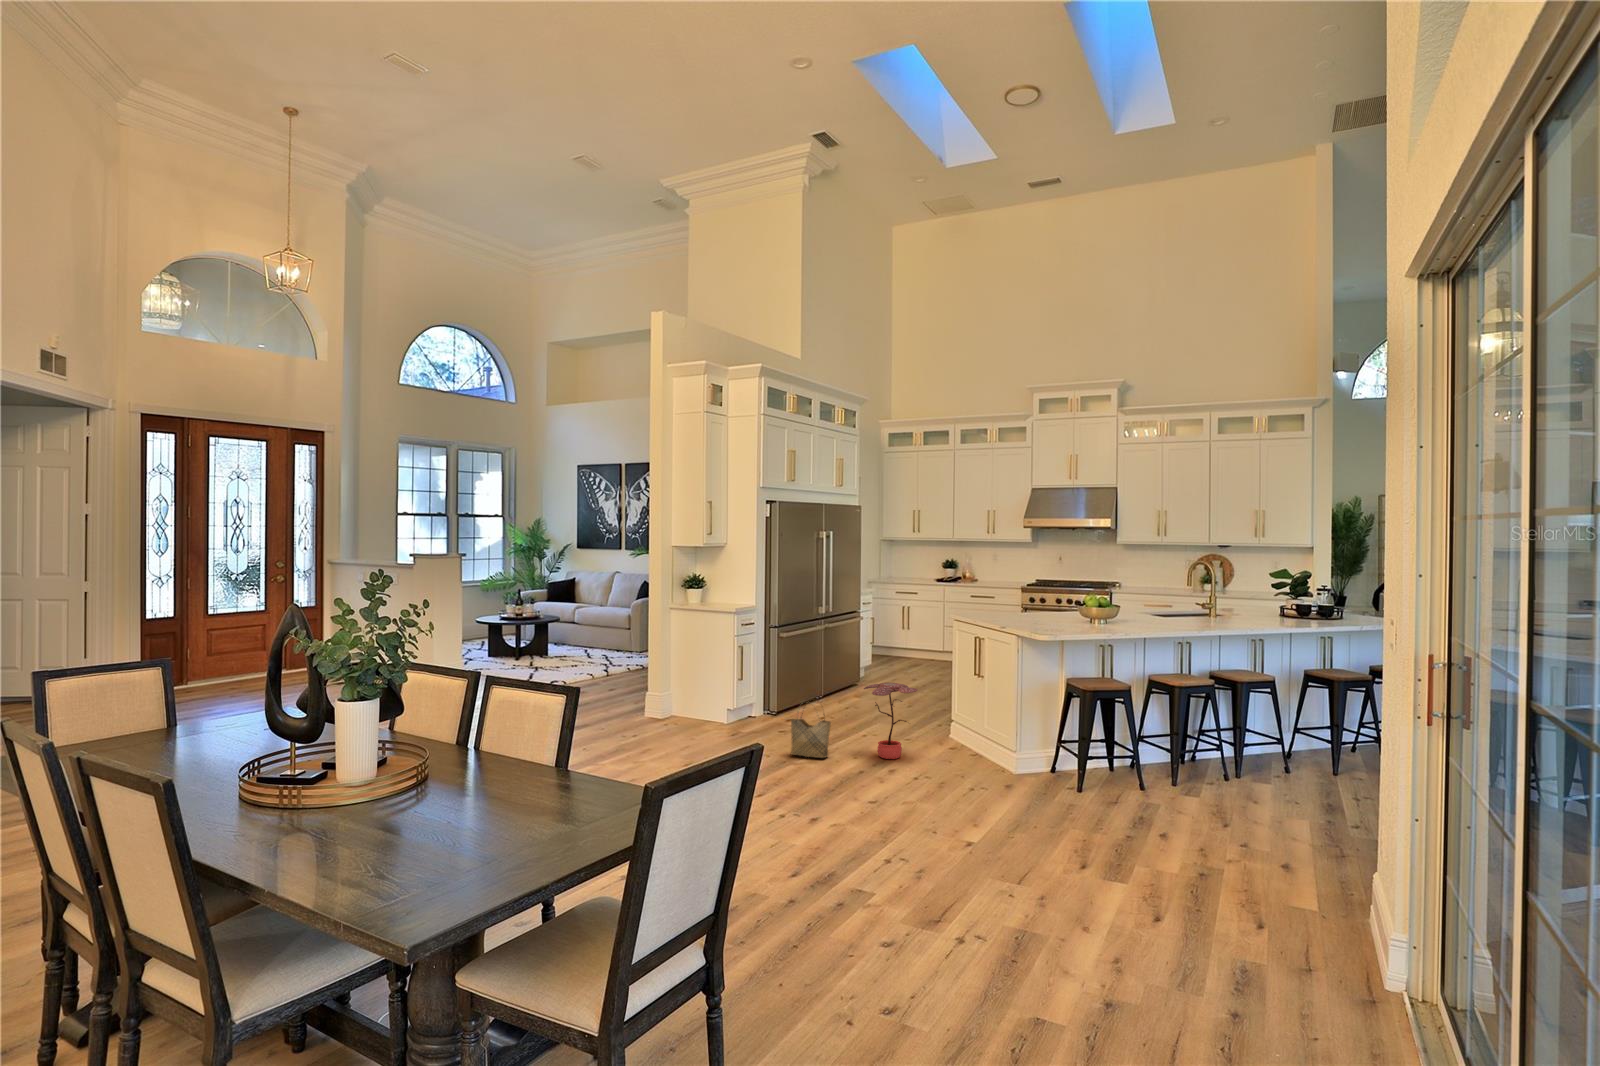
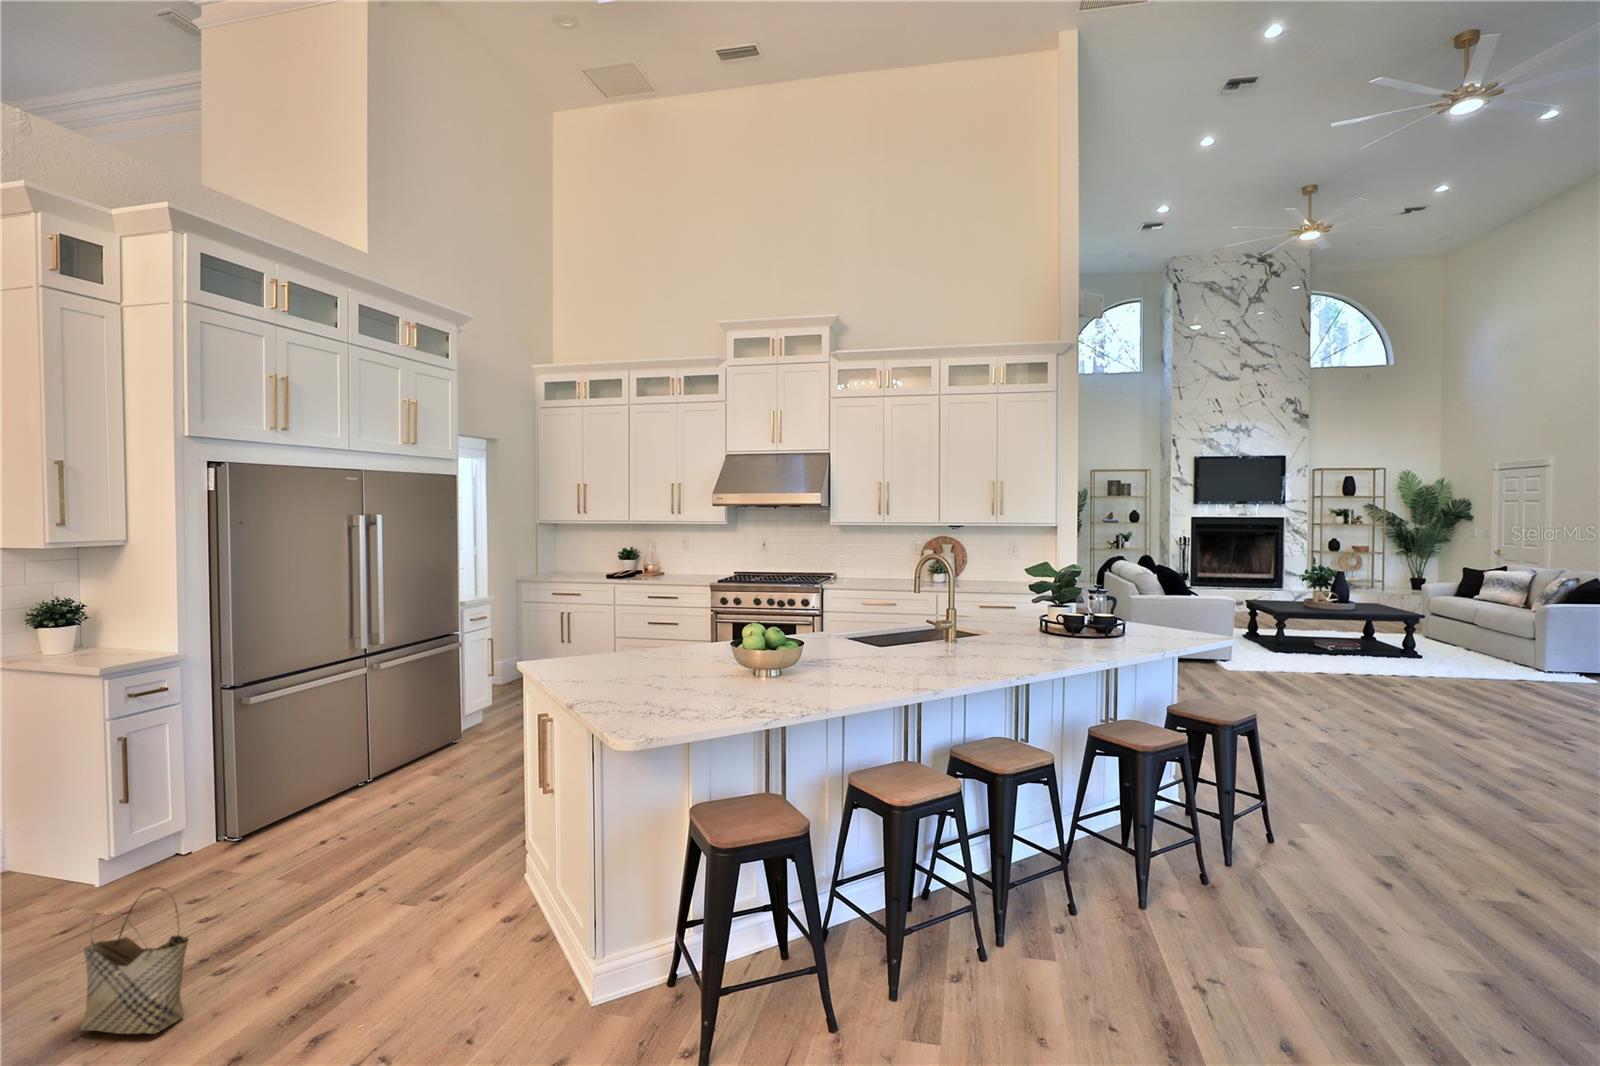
potted plant: present [864,682,917,759] -> none [274,824,395,1003]

